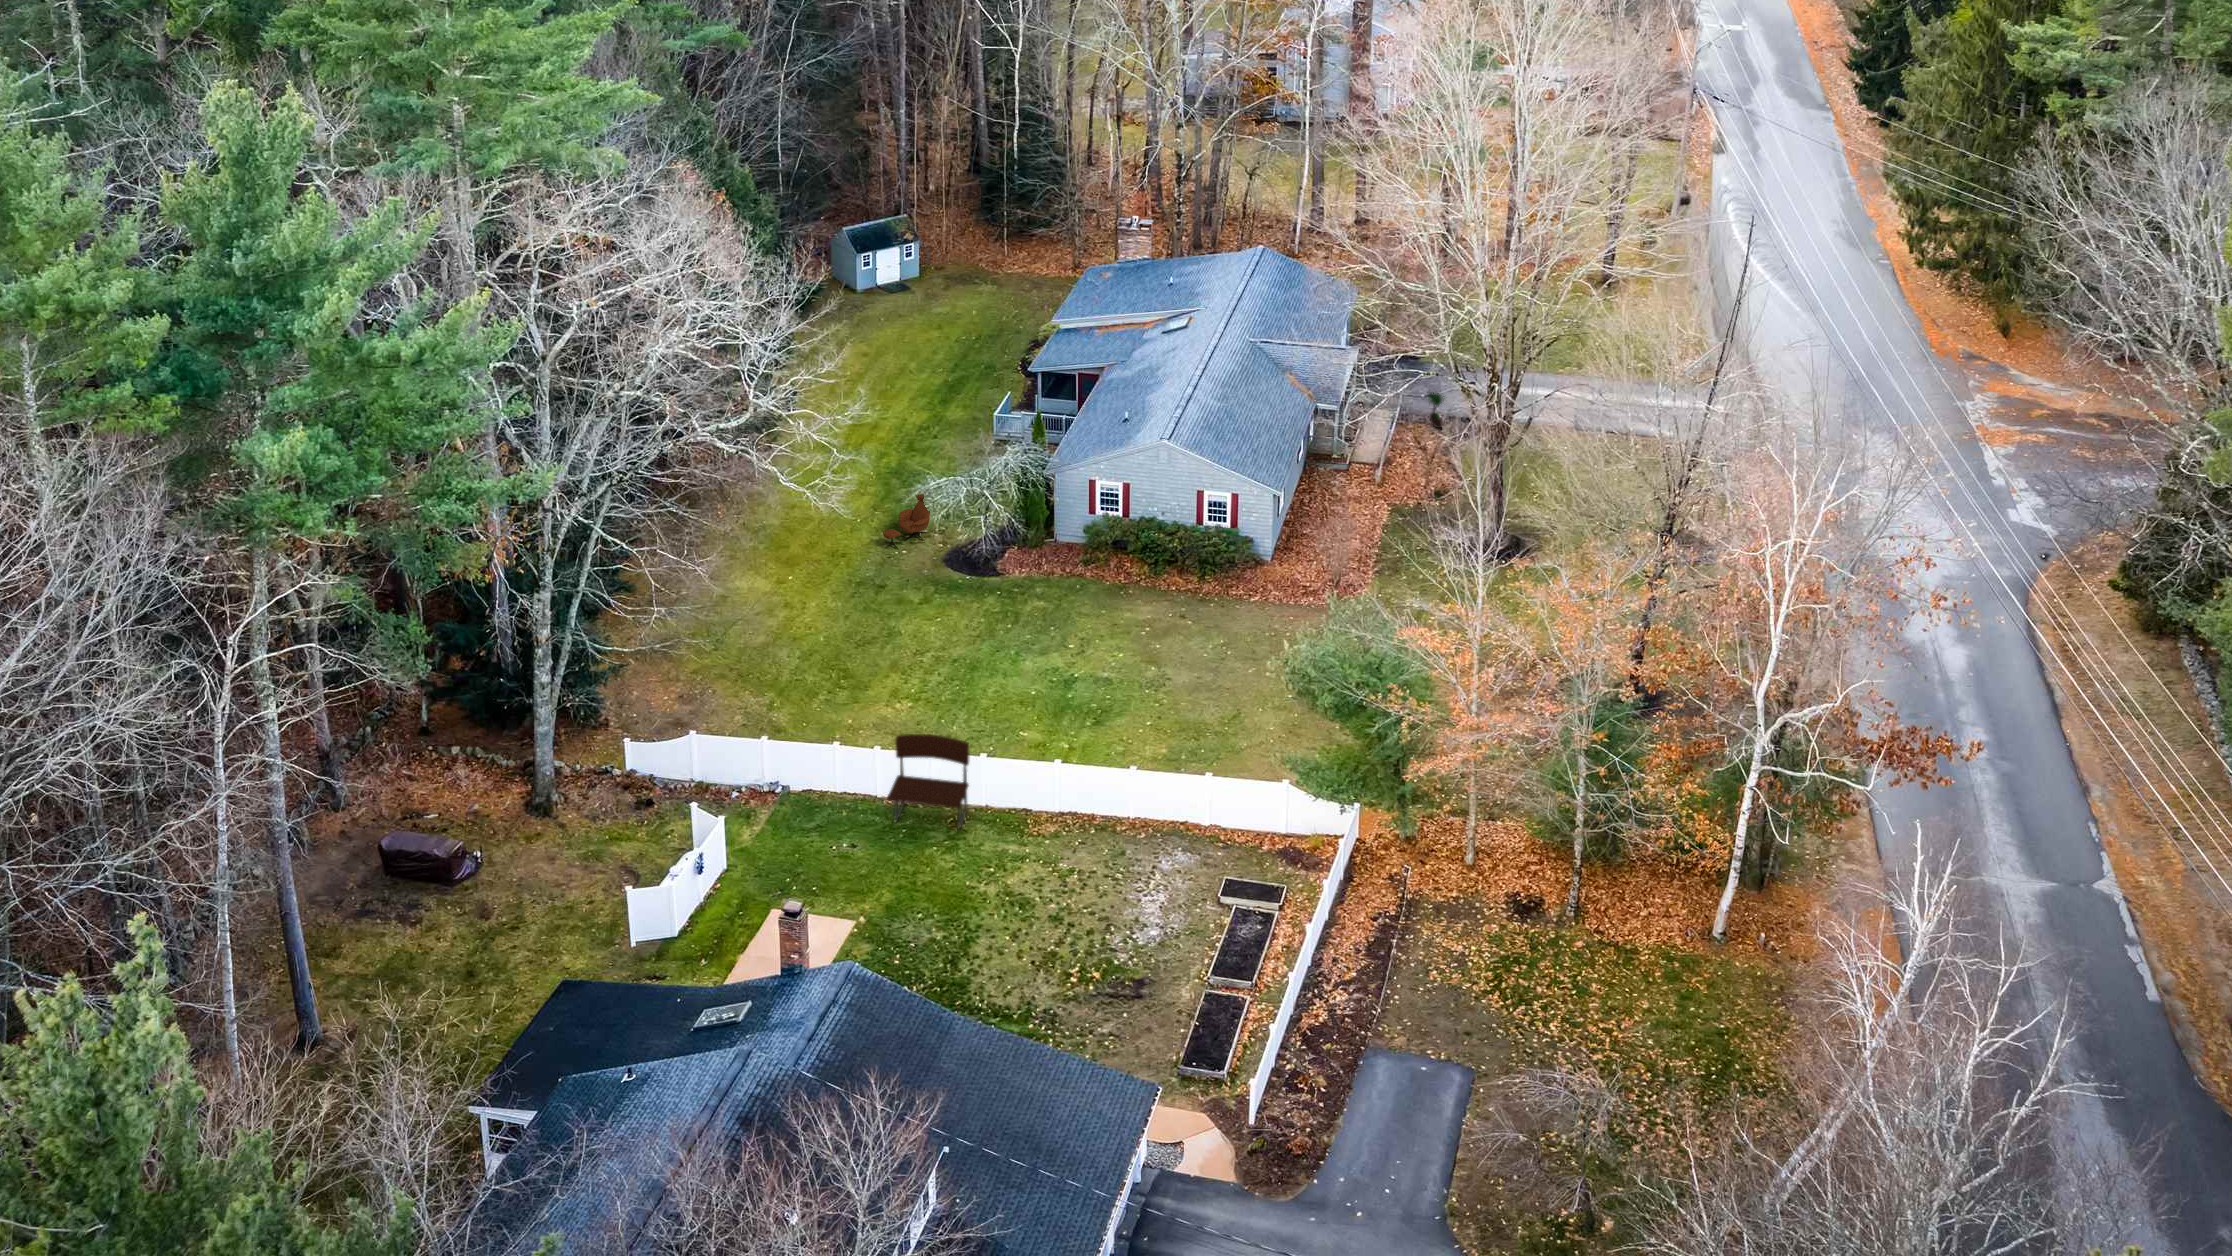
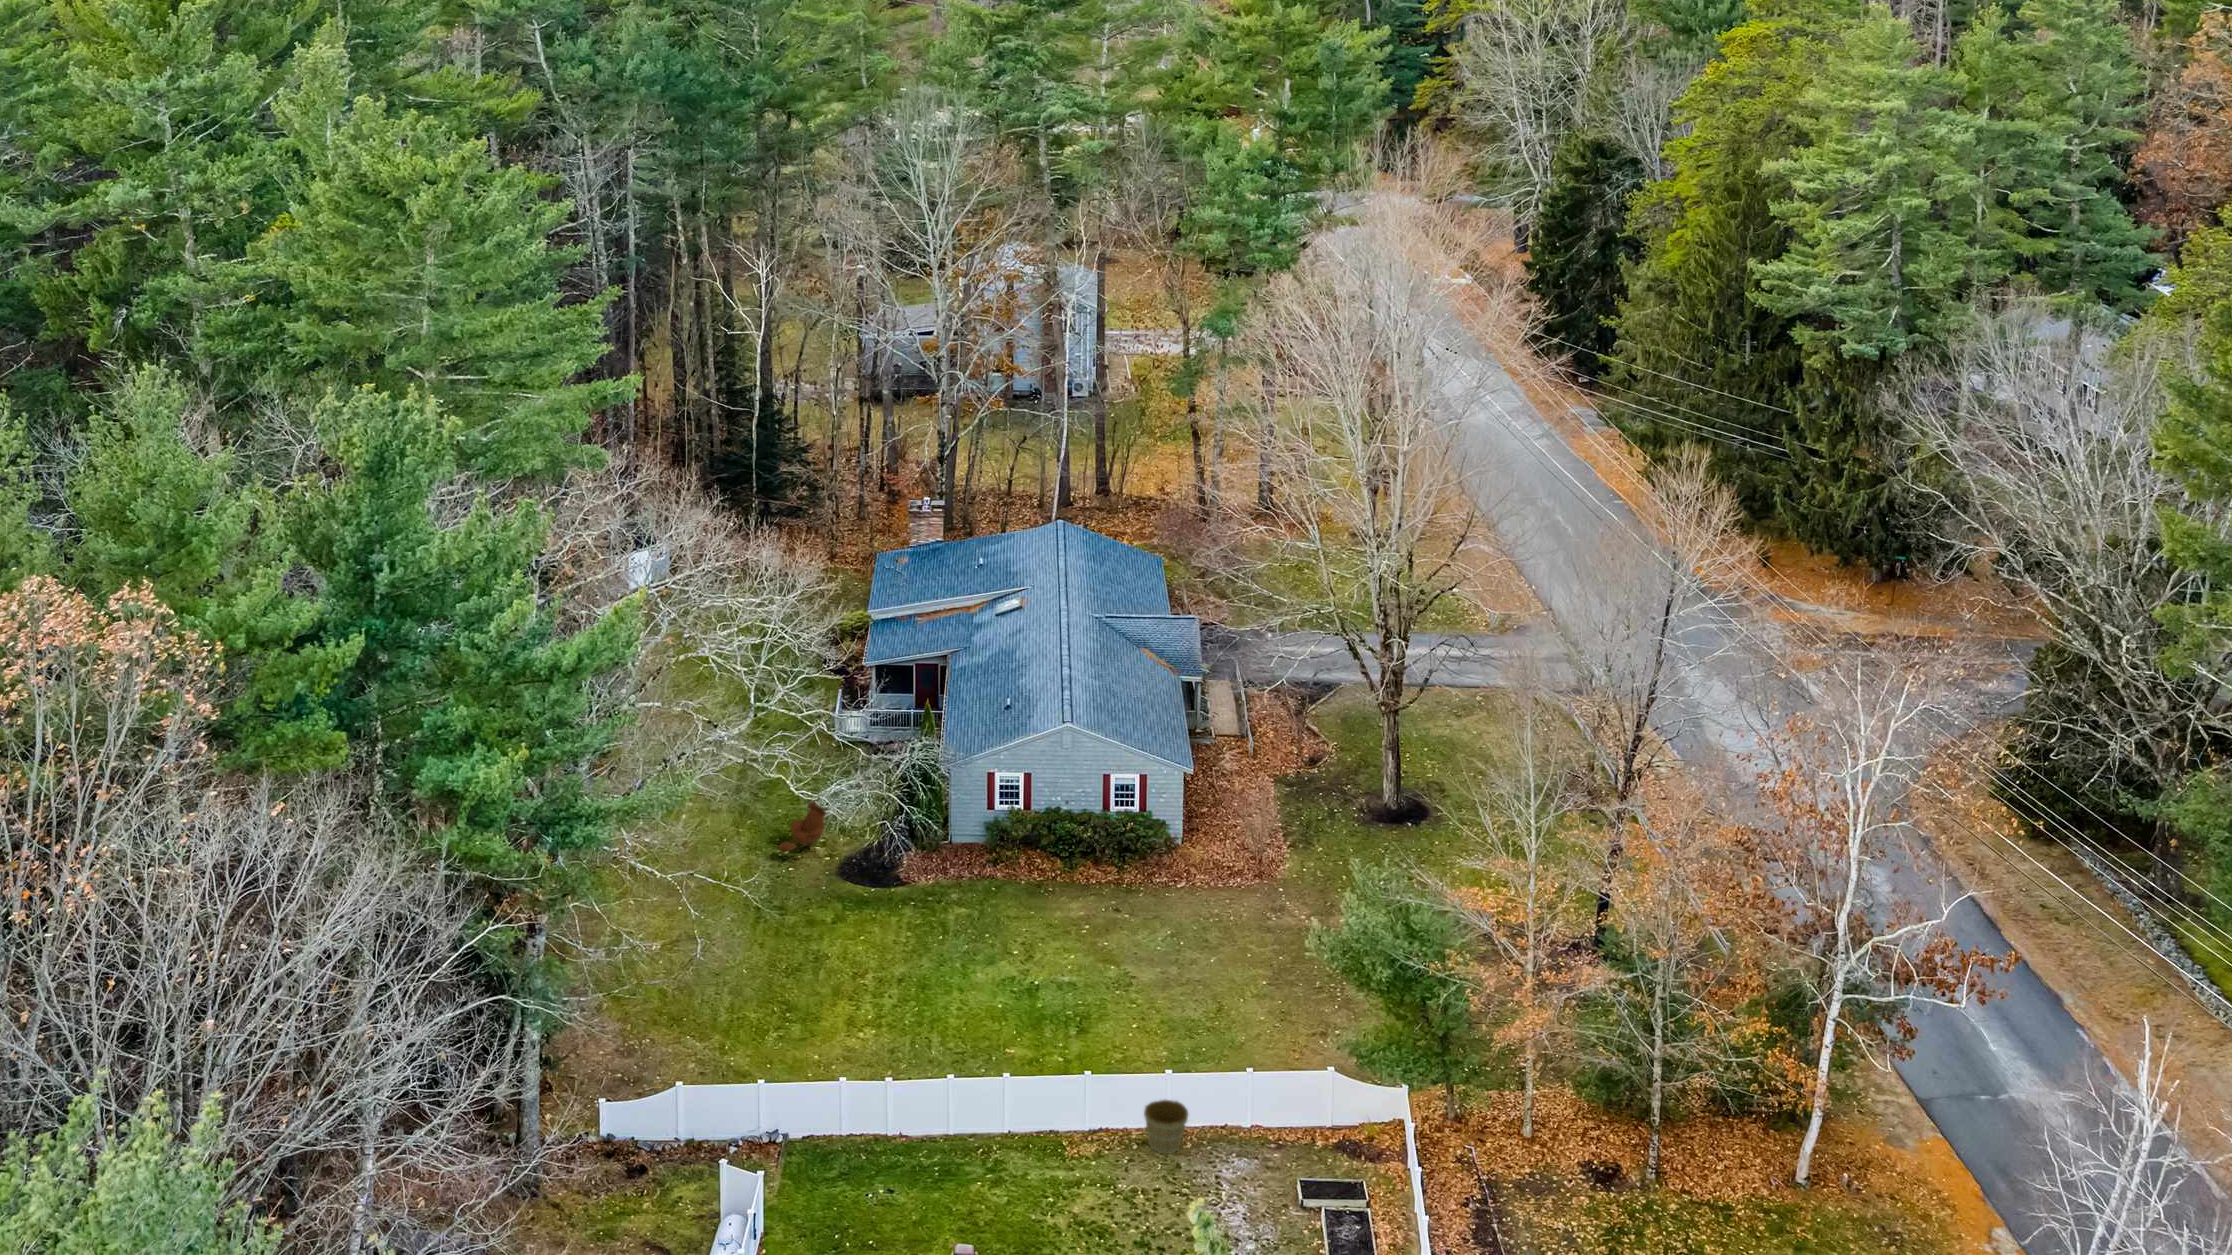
potted tree: present [1427,390,1445,428] -> none [1258,661,1284,702]
bench: present [888,734,969,829] -> none [918,1054,1000,1160]
wooden bucket: none [1099,794,1140,843] -> present [1144,1100,1188,1154]

